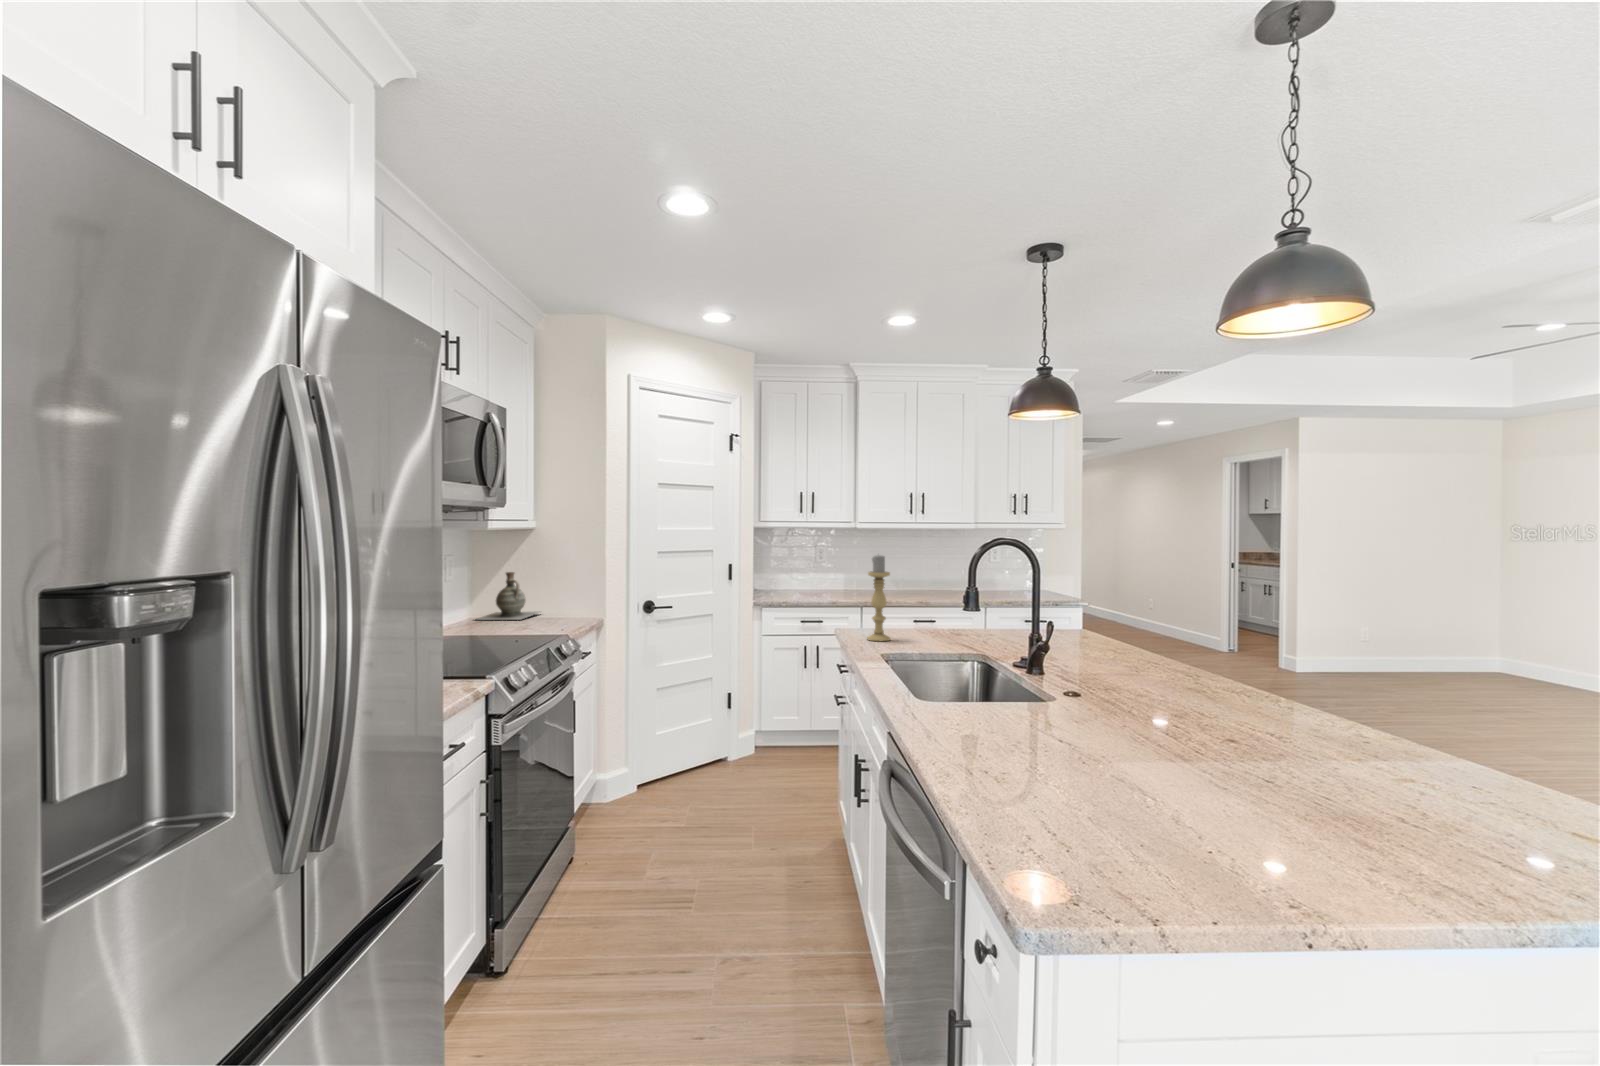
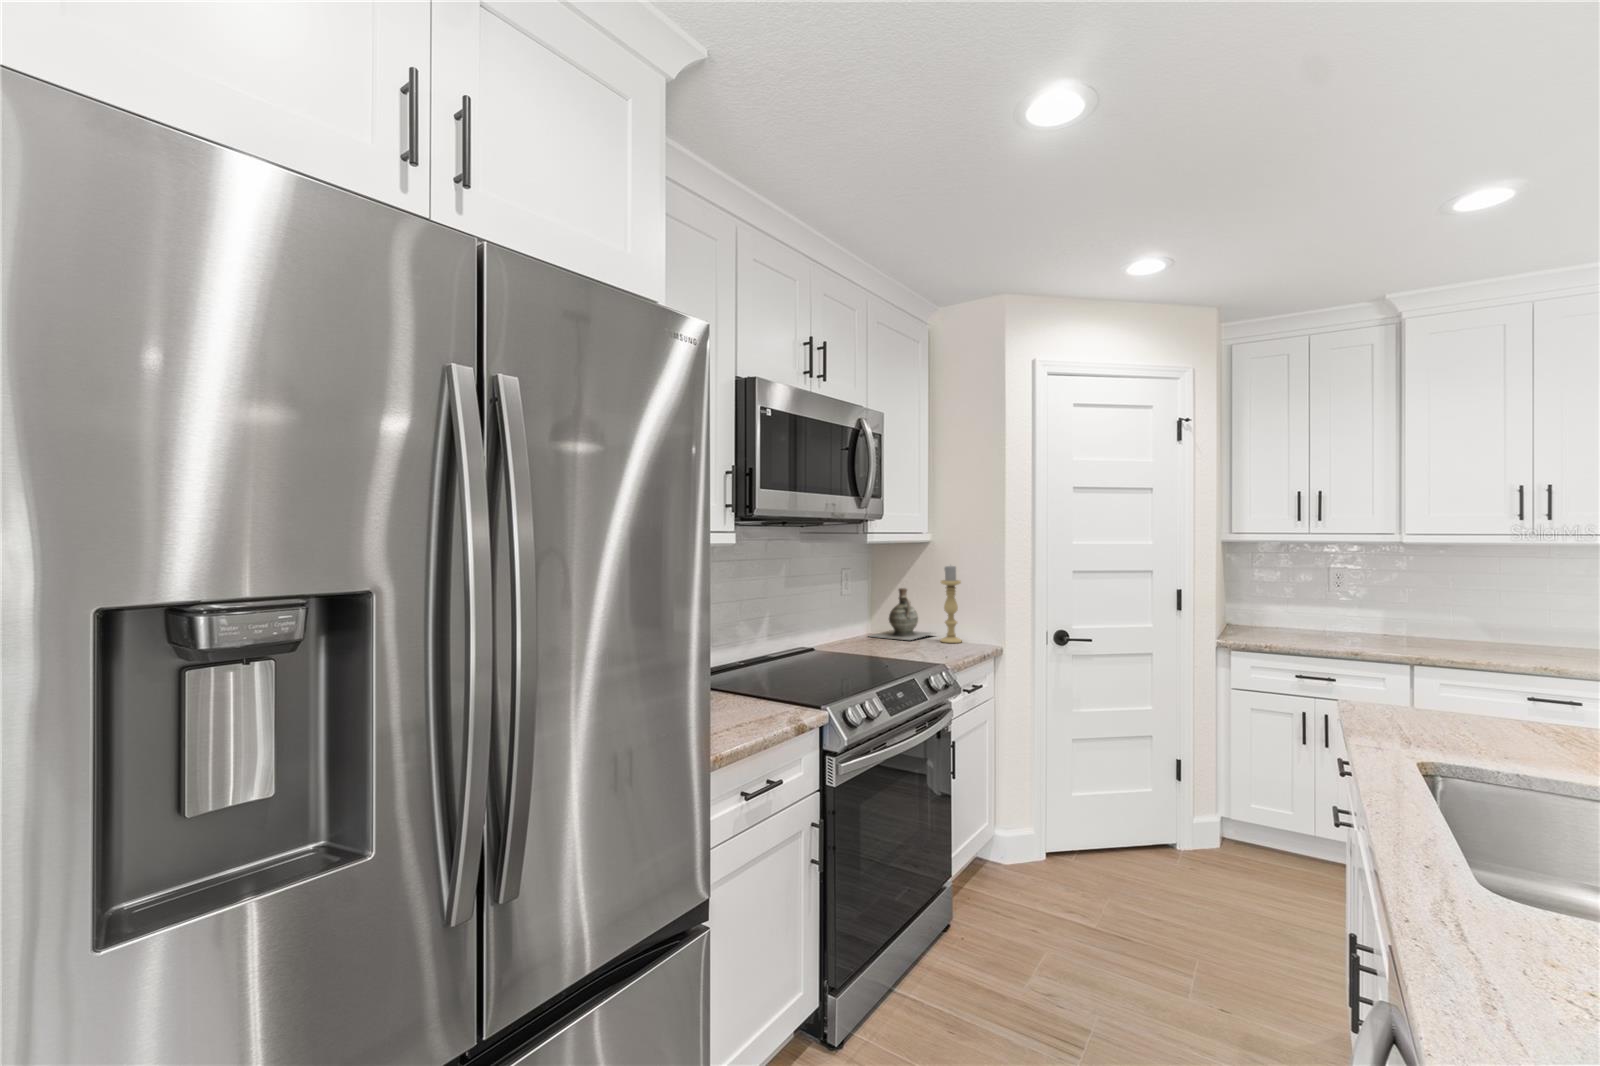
candle holder: present [867,555,890,641] -> present [941,566,962,643]

